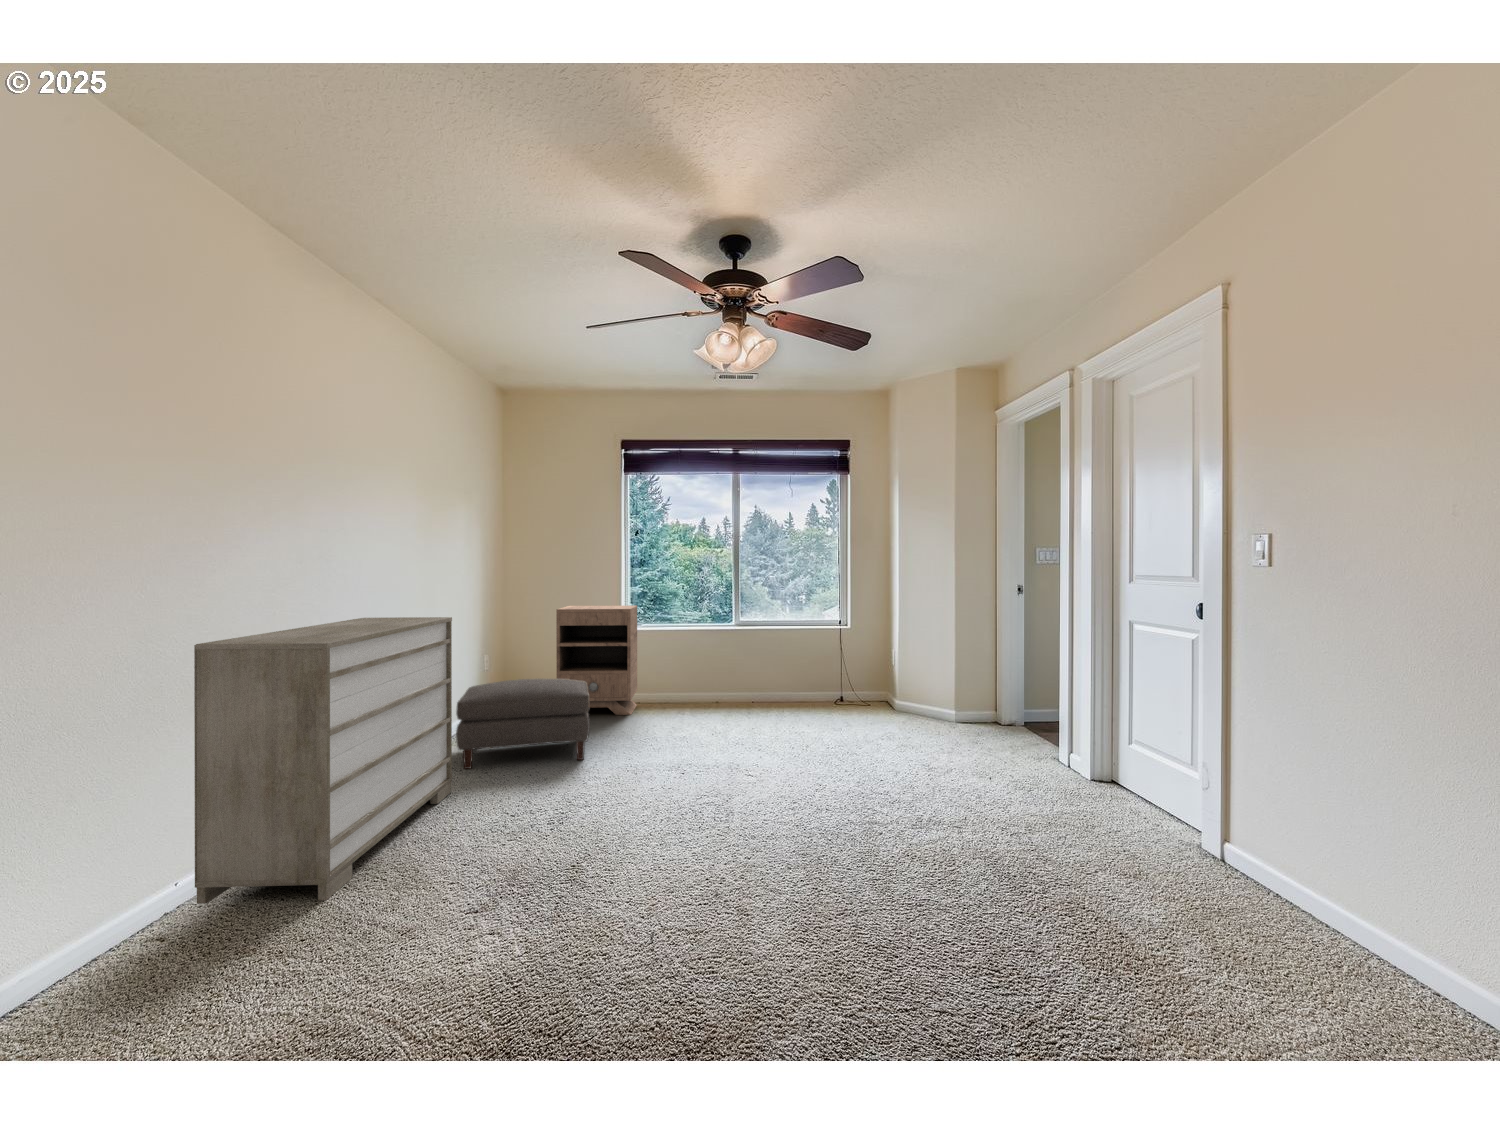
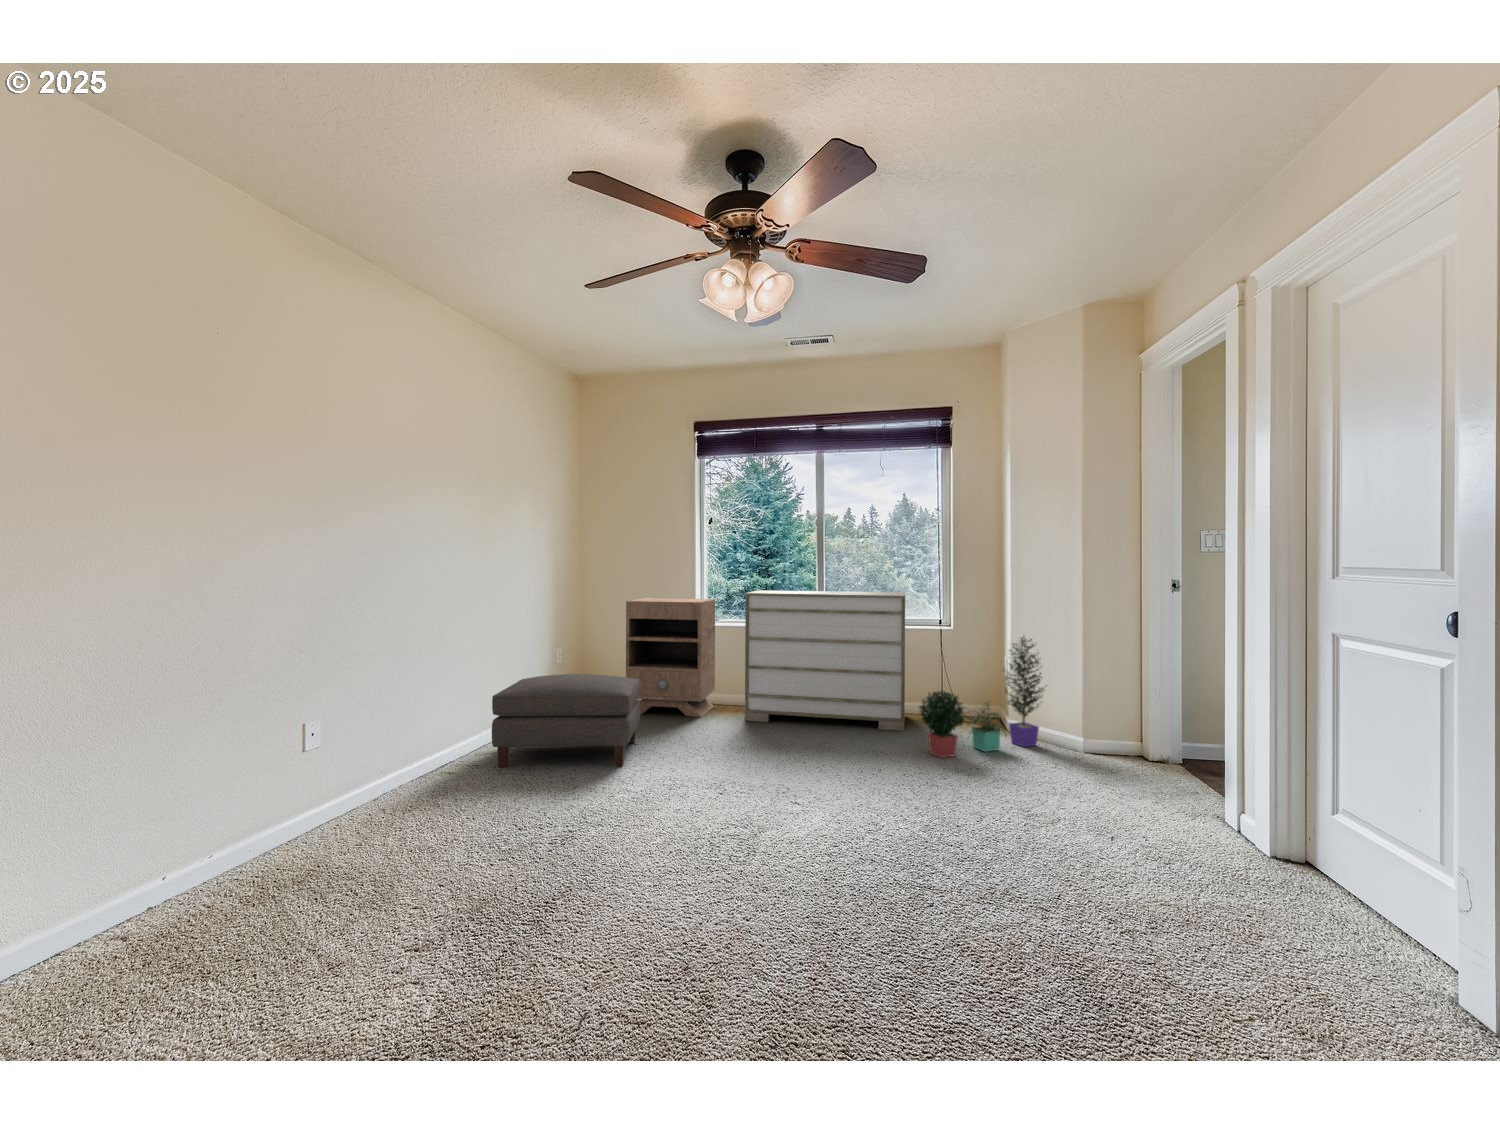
dresser: present [194,617,452,904] -> present [745,590,905,731]
potted plant: none [831,630,929,734] -> present [919,637,1044,758]

